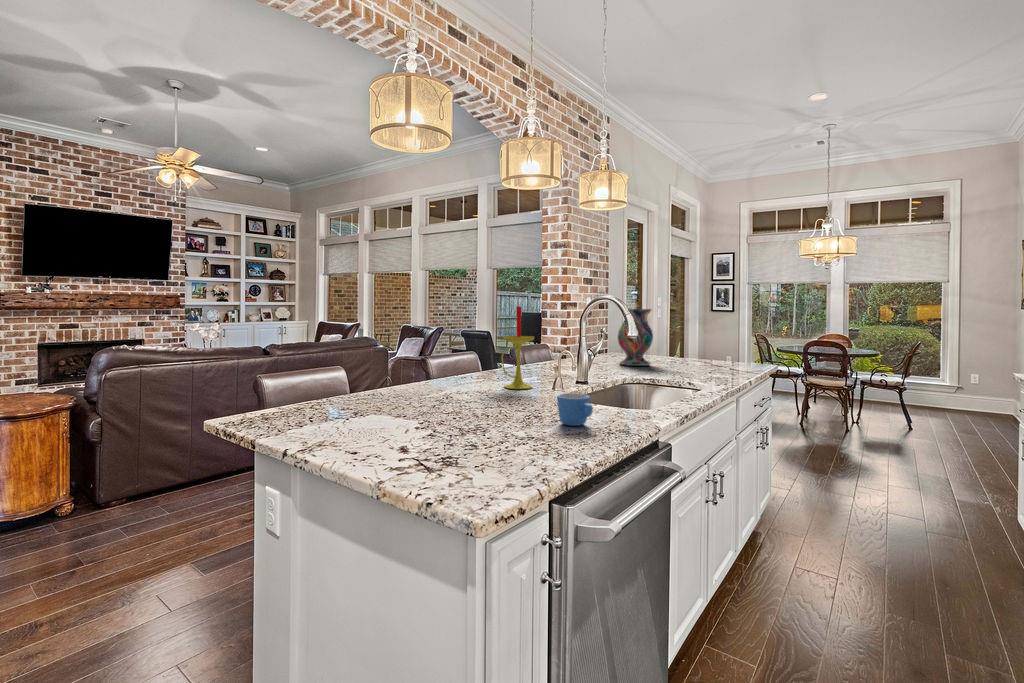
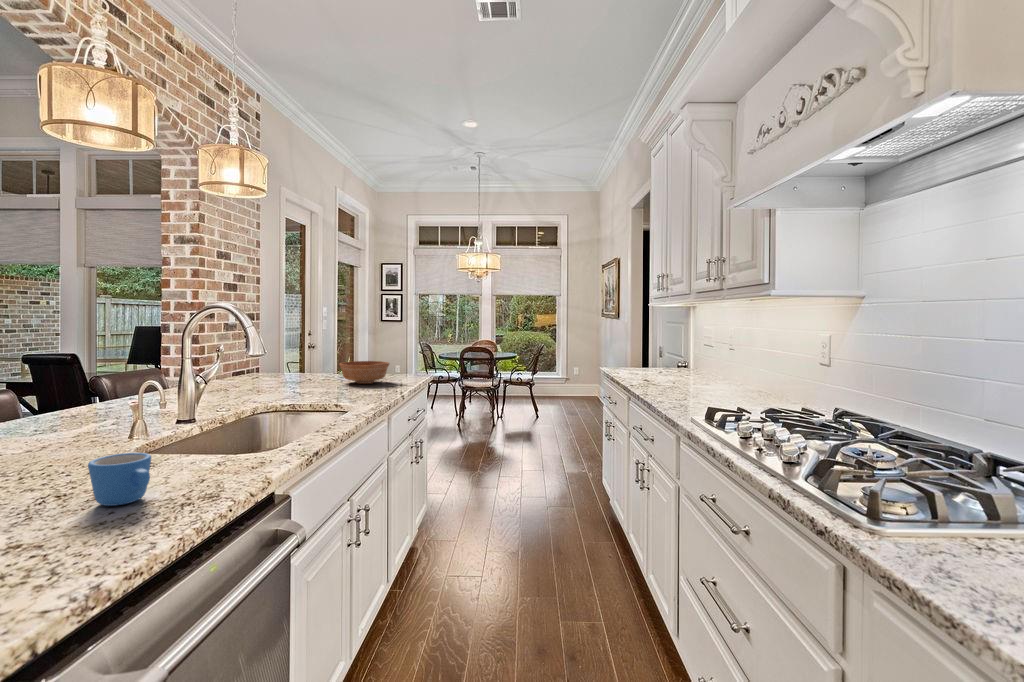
candle: present [501,307,534,389] -> none [27,316,97,444]
vase: present [618,309,653,366] -> none [254,320,298,388]
bowl: none [687,347,736,368] -> present [339,361,389,384]

